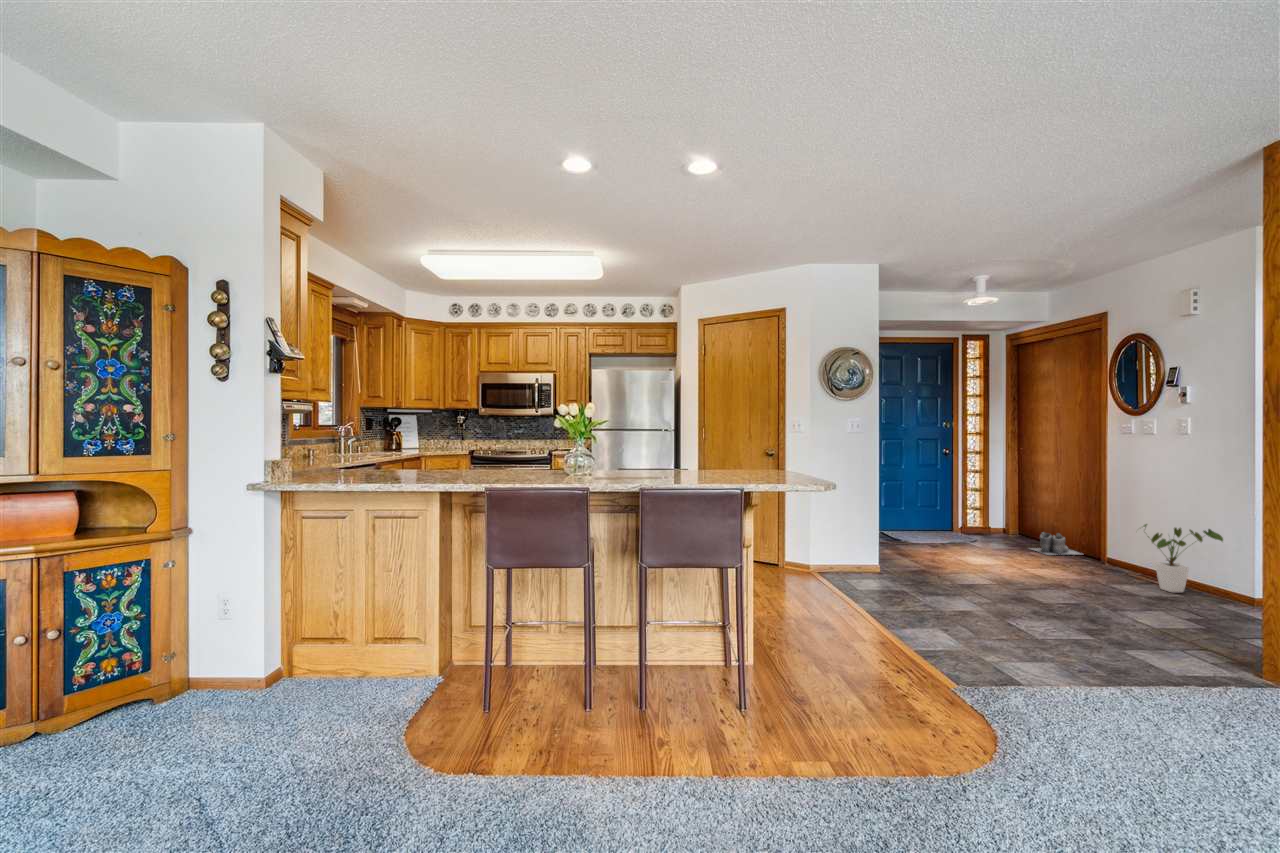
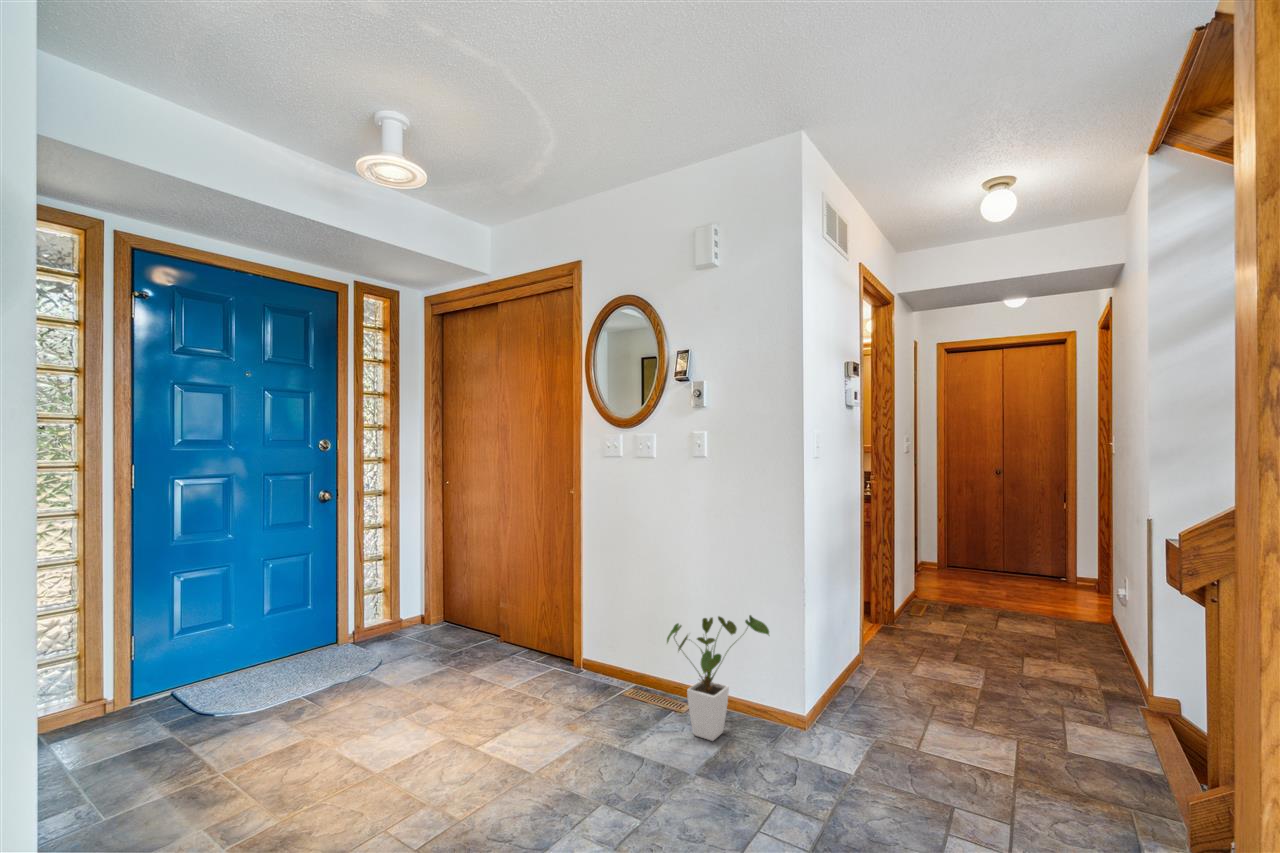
boots: present [1031,532,1080,555] -> none [467,628,550,677]

